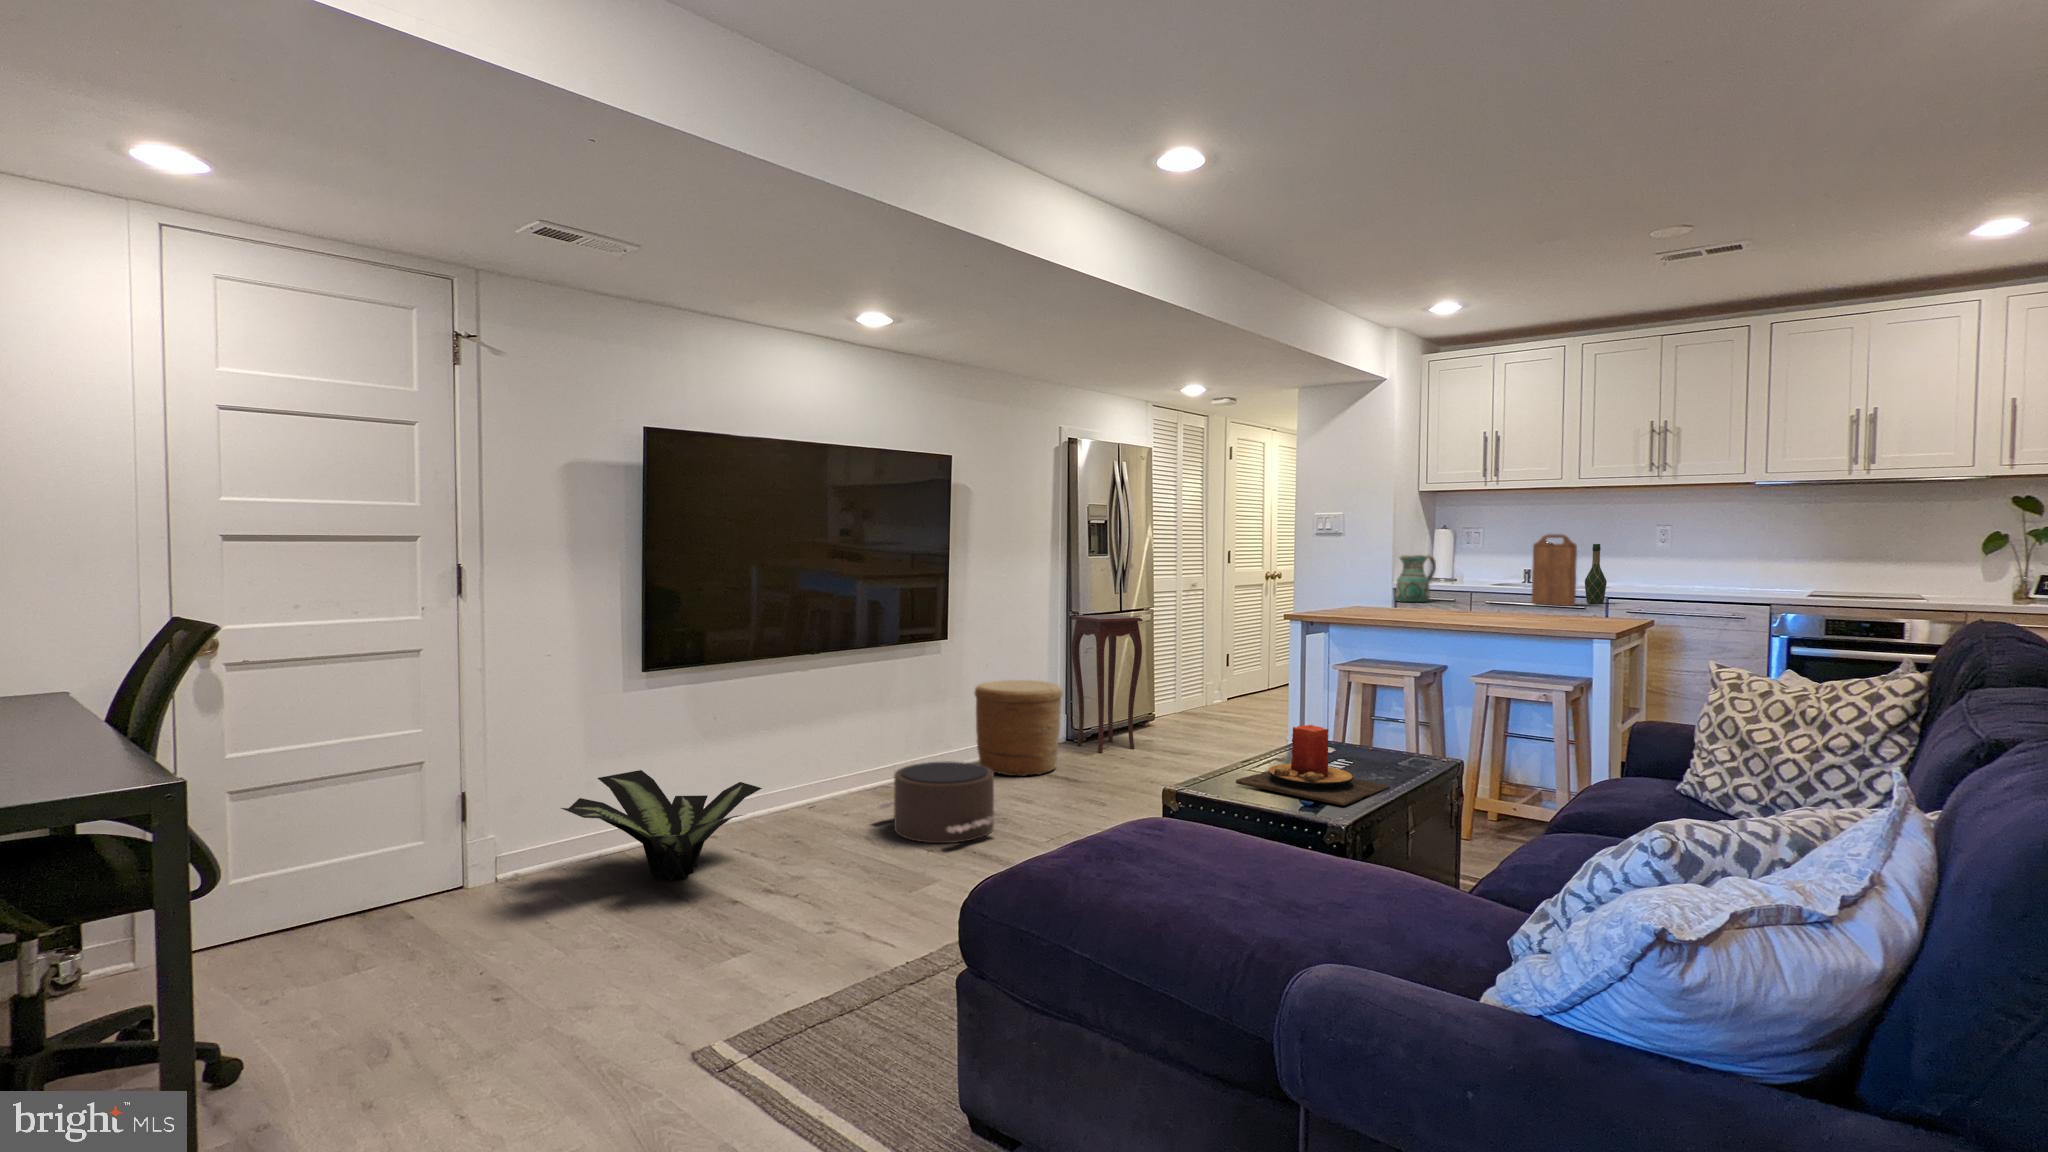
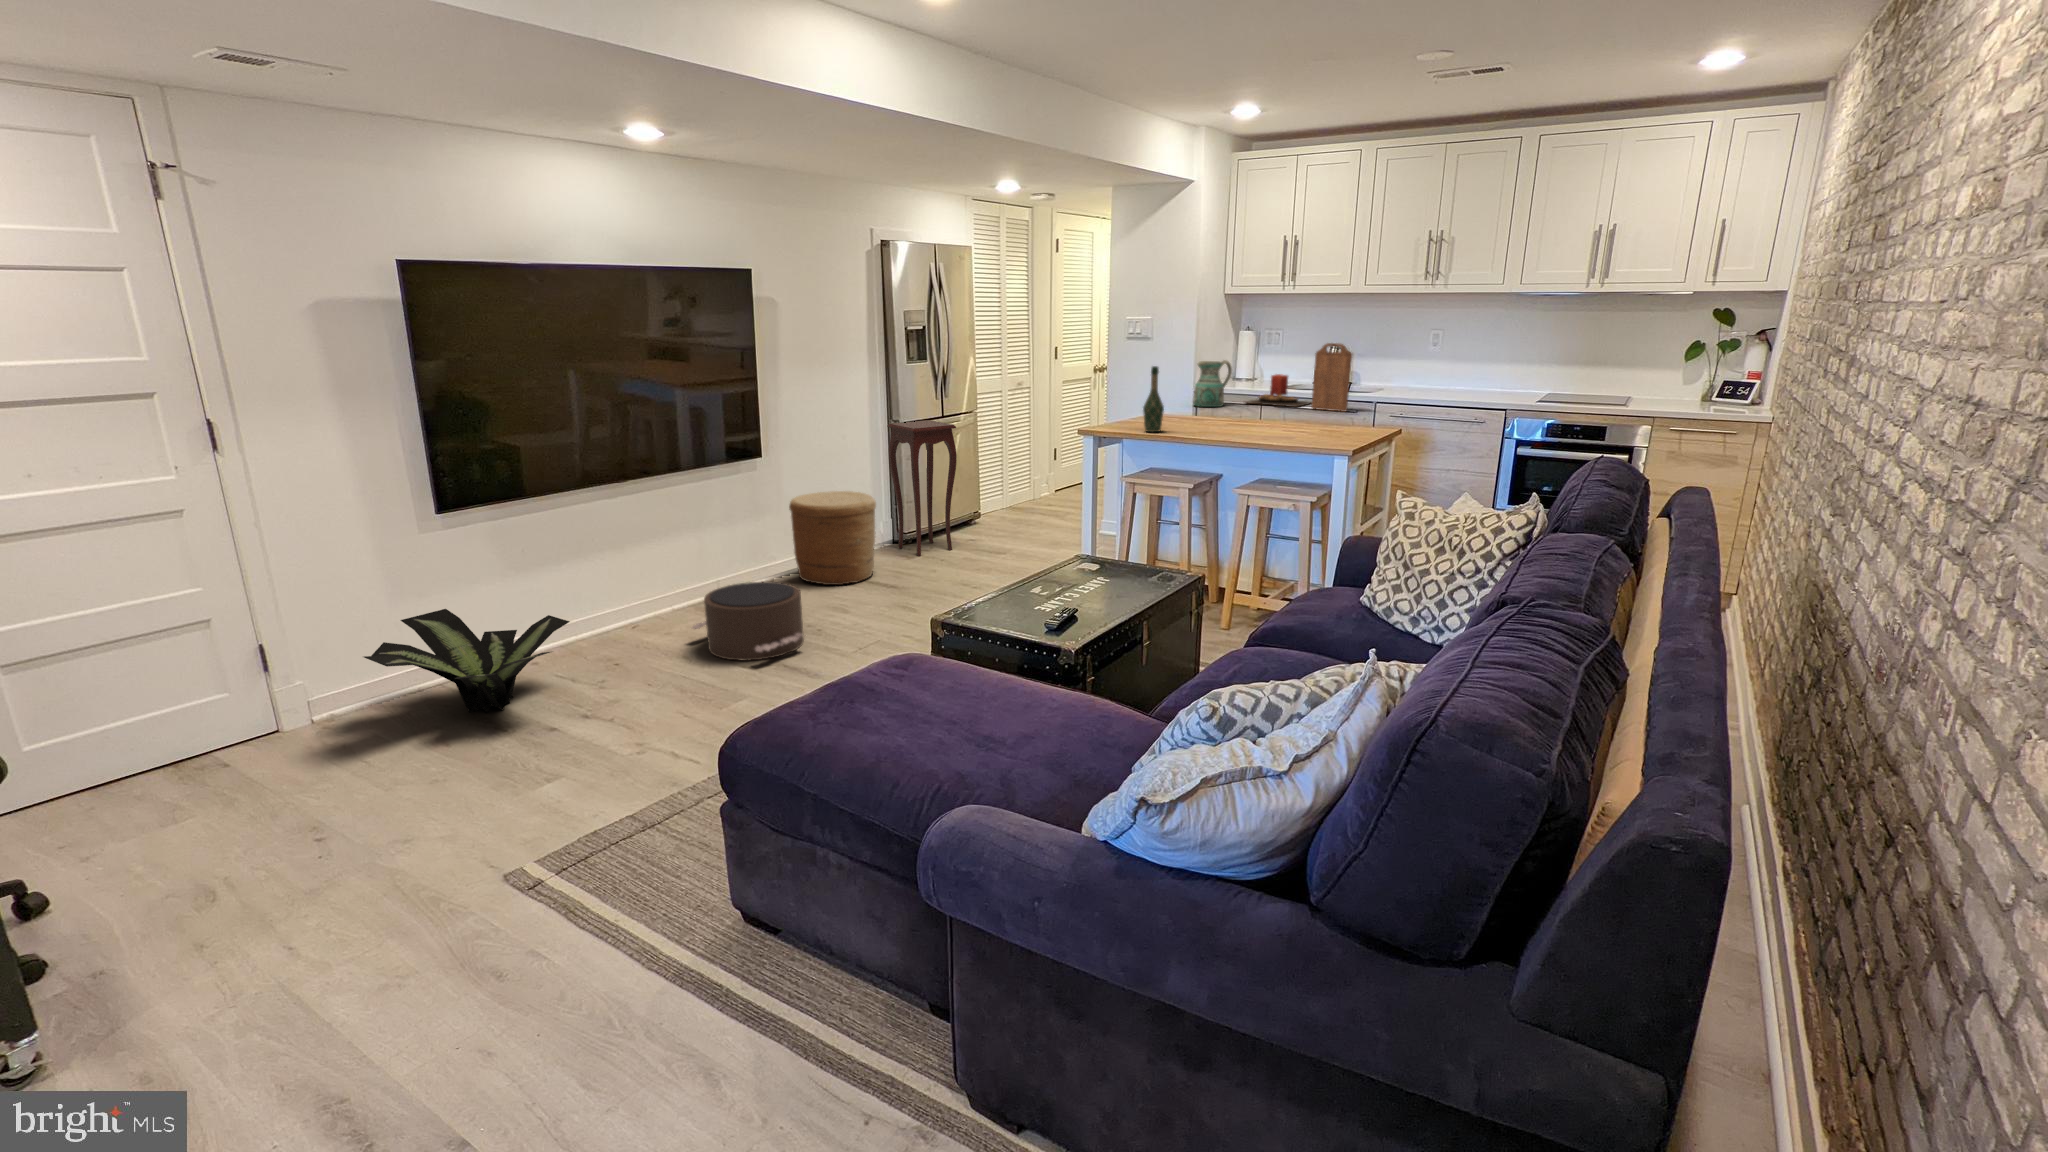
wine bottle: present [1585,544,1607,604] -> present [1143,366,1164,432]
candle: present [1236,725,1390,806] -> present [1245,374,1311,407]

